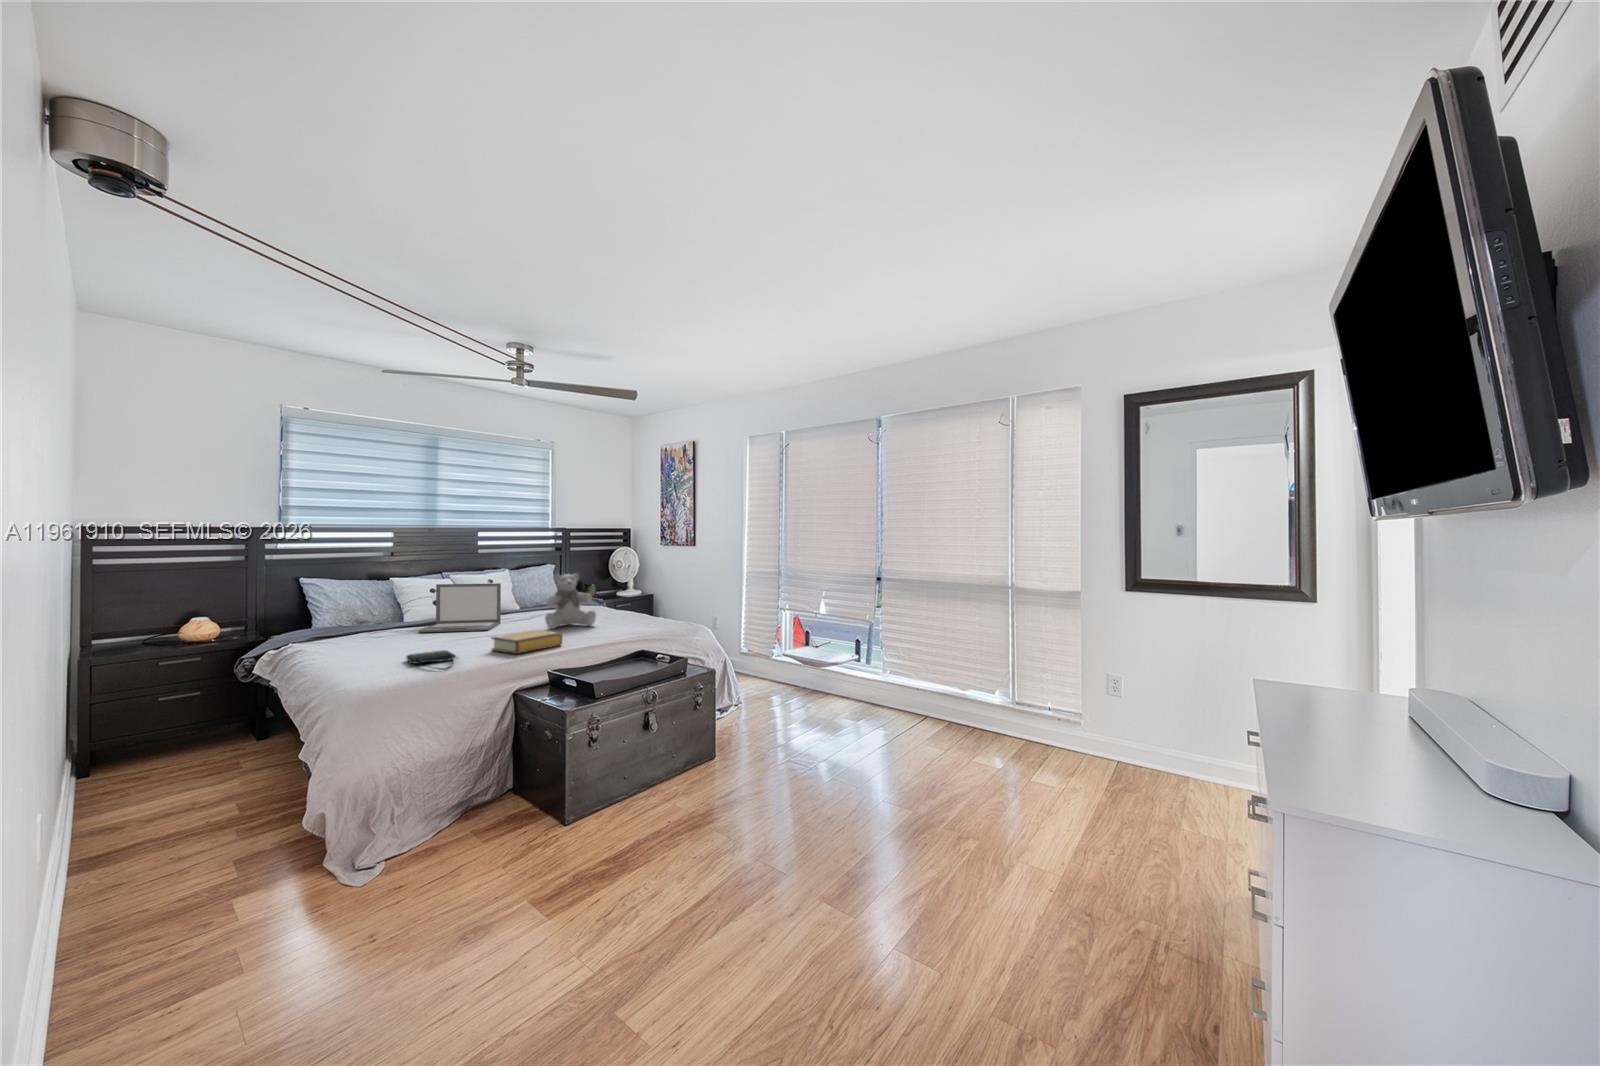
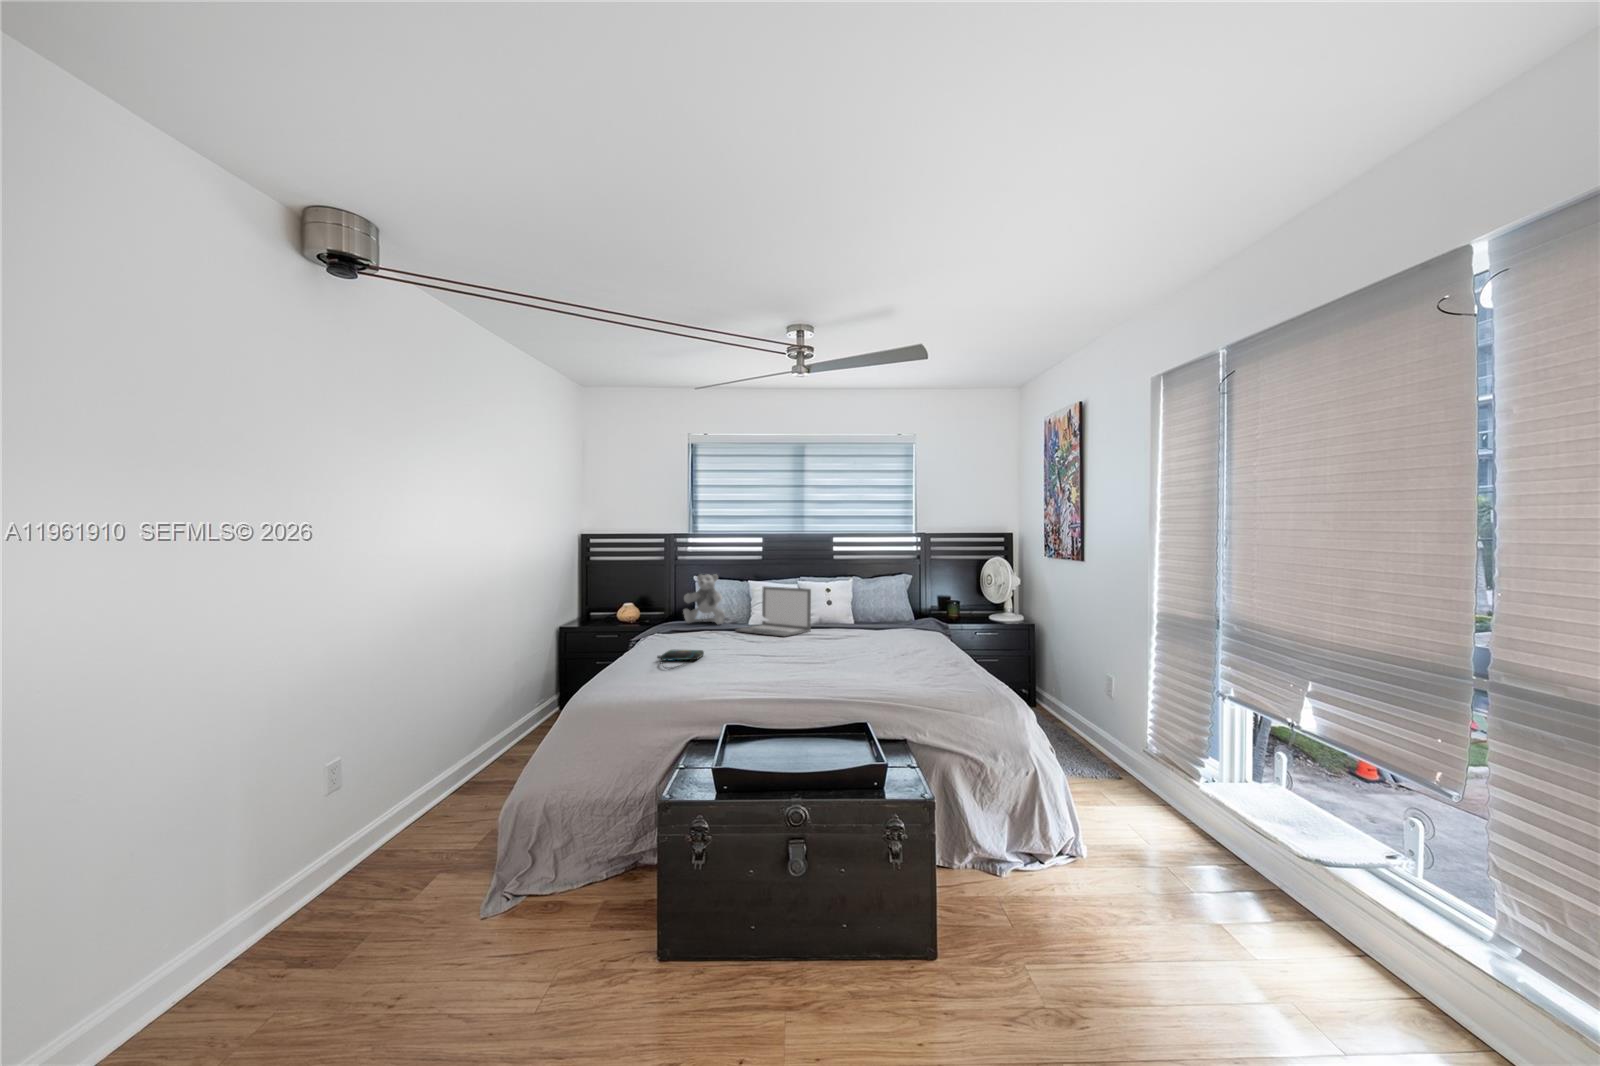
teddy bear: present [545,573,596,629] -> present [683,574,725,624]
book: present [492,630,562,654] -> none [740,641,805,665]

